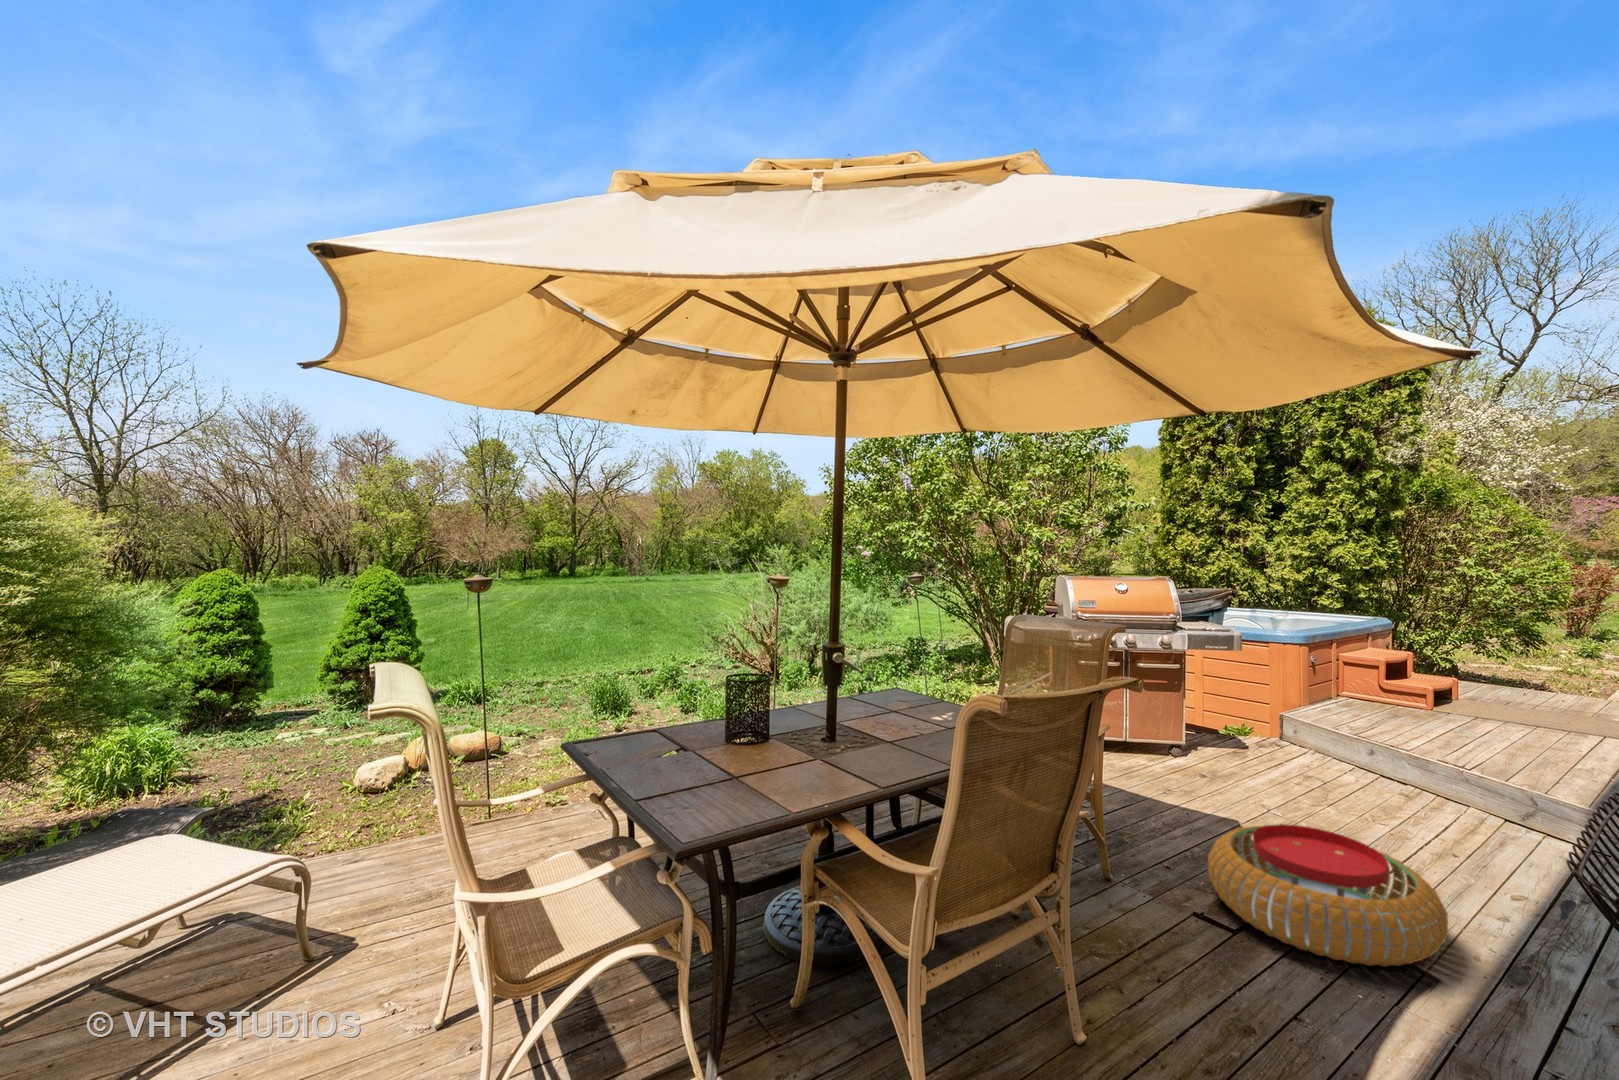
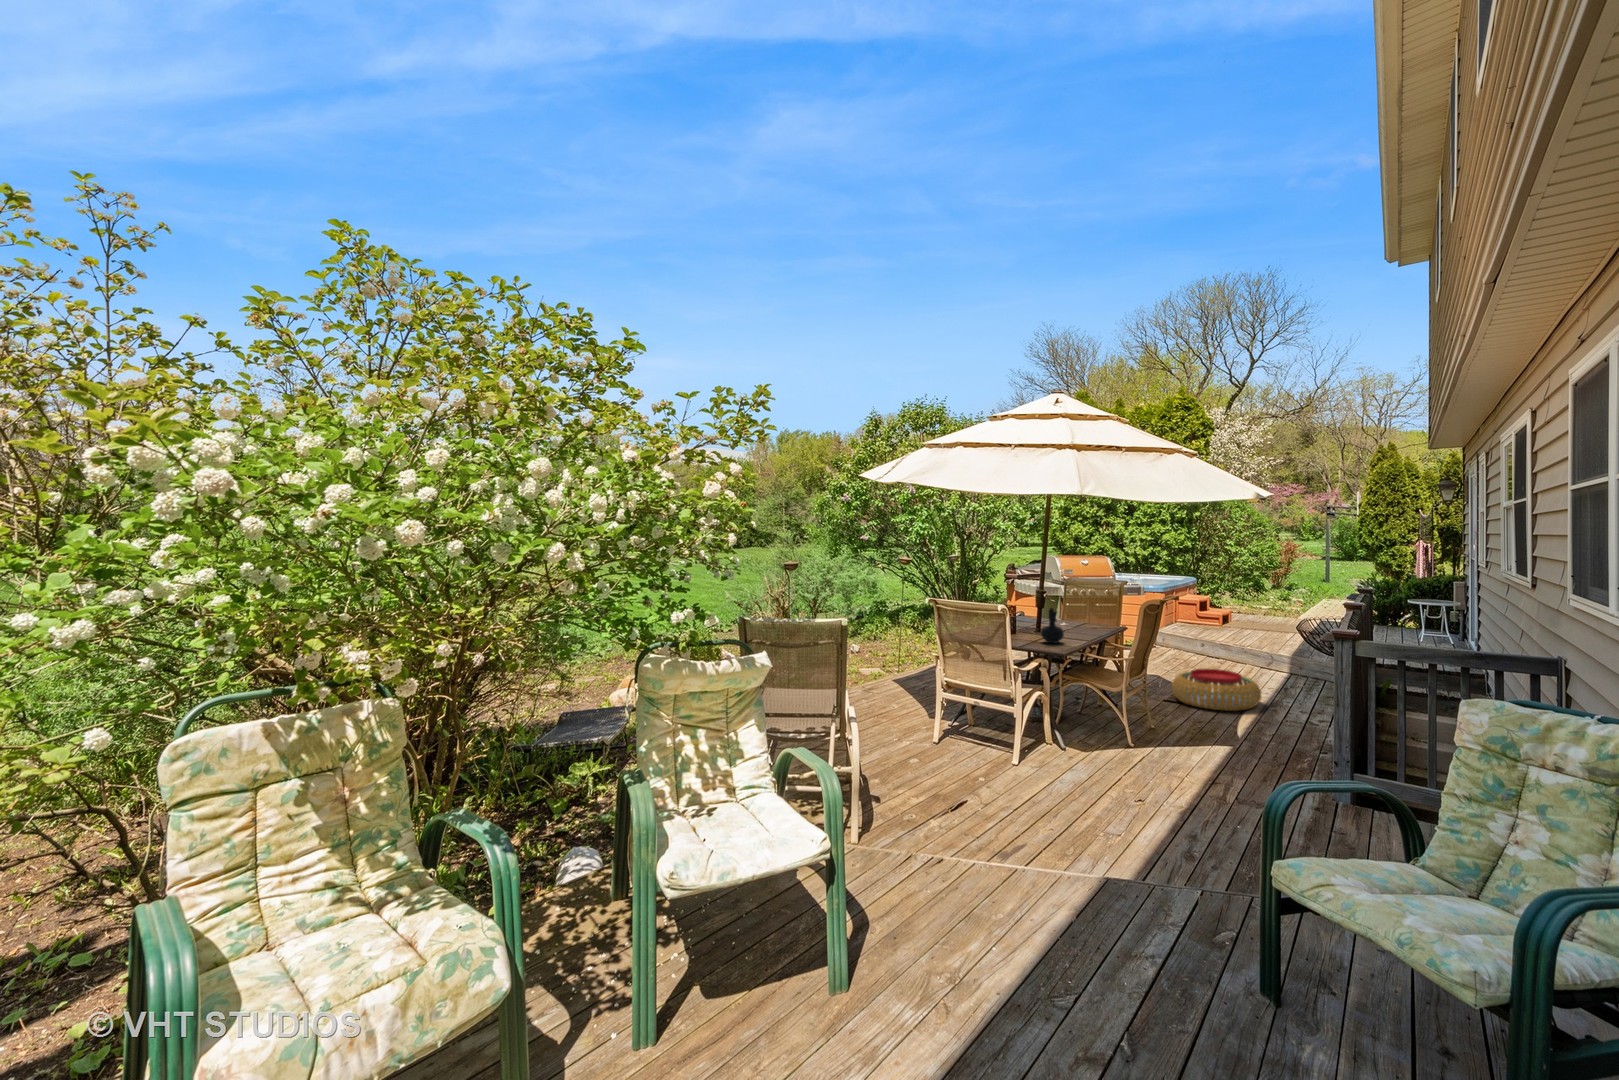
ceramic jug: none [790,674,840,758] -> present [1041,608,1064,643]

